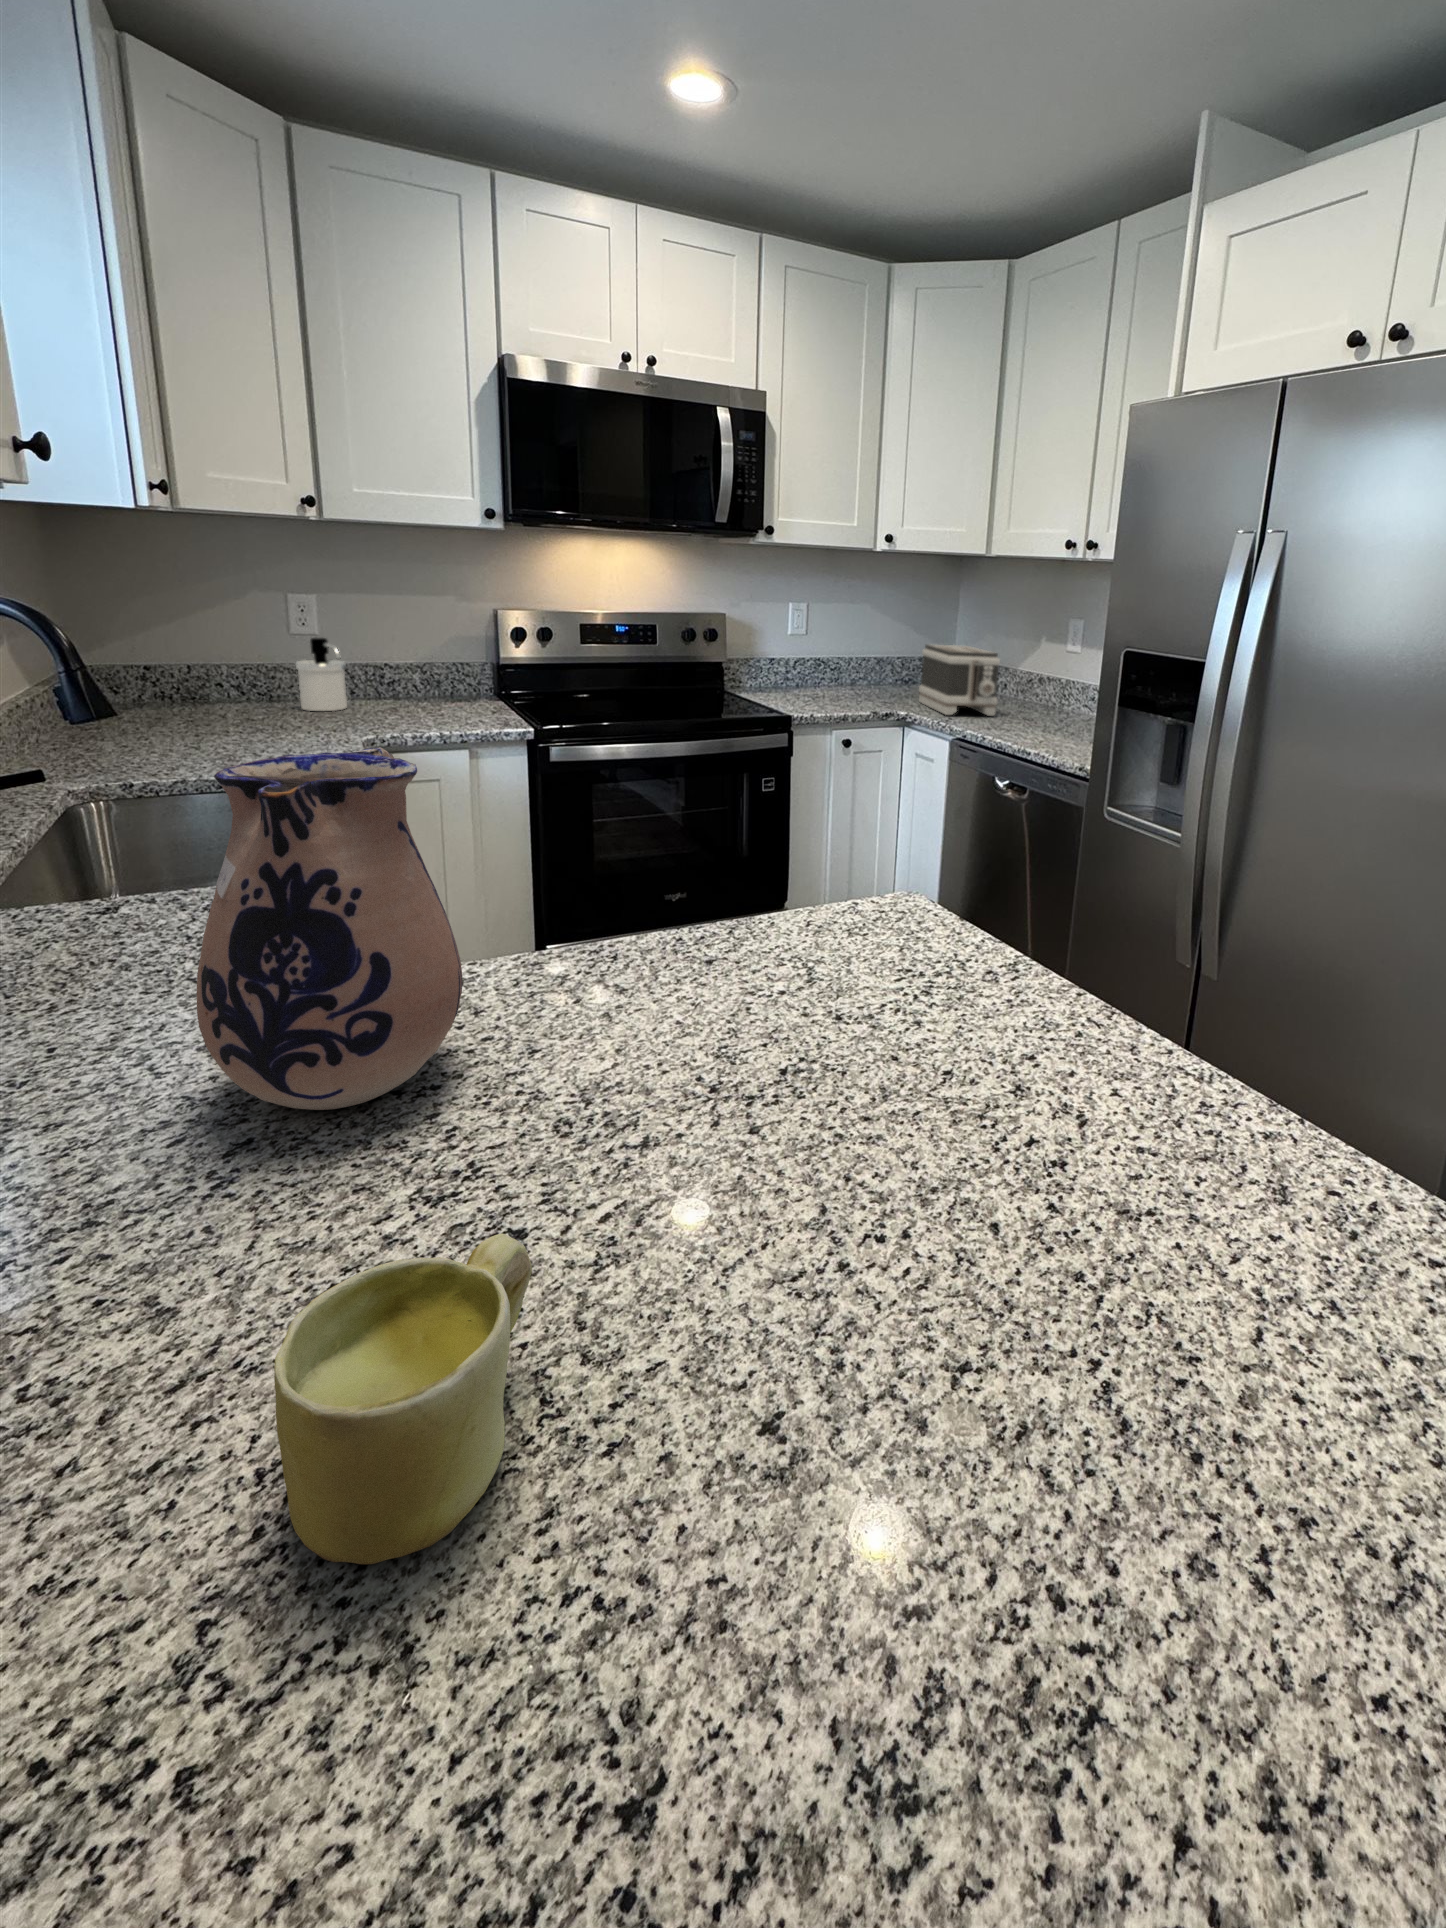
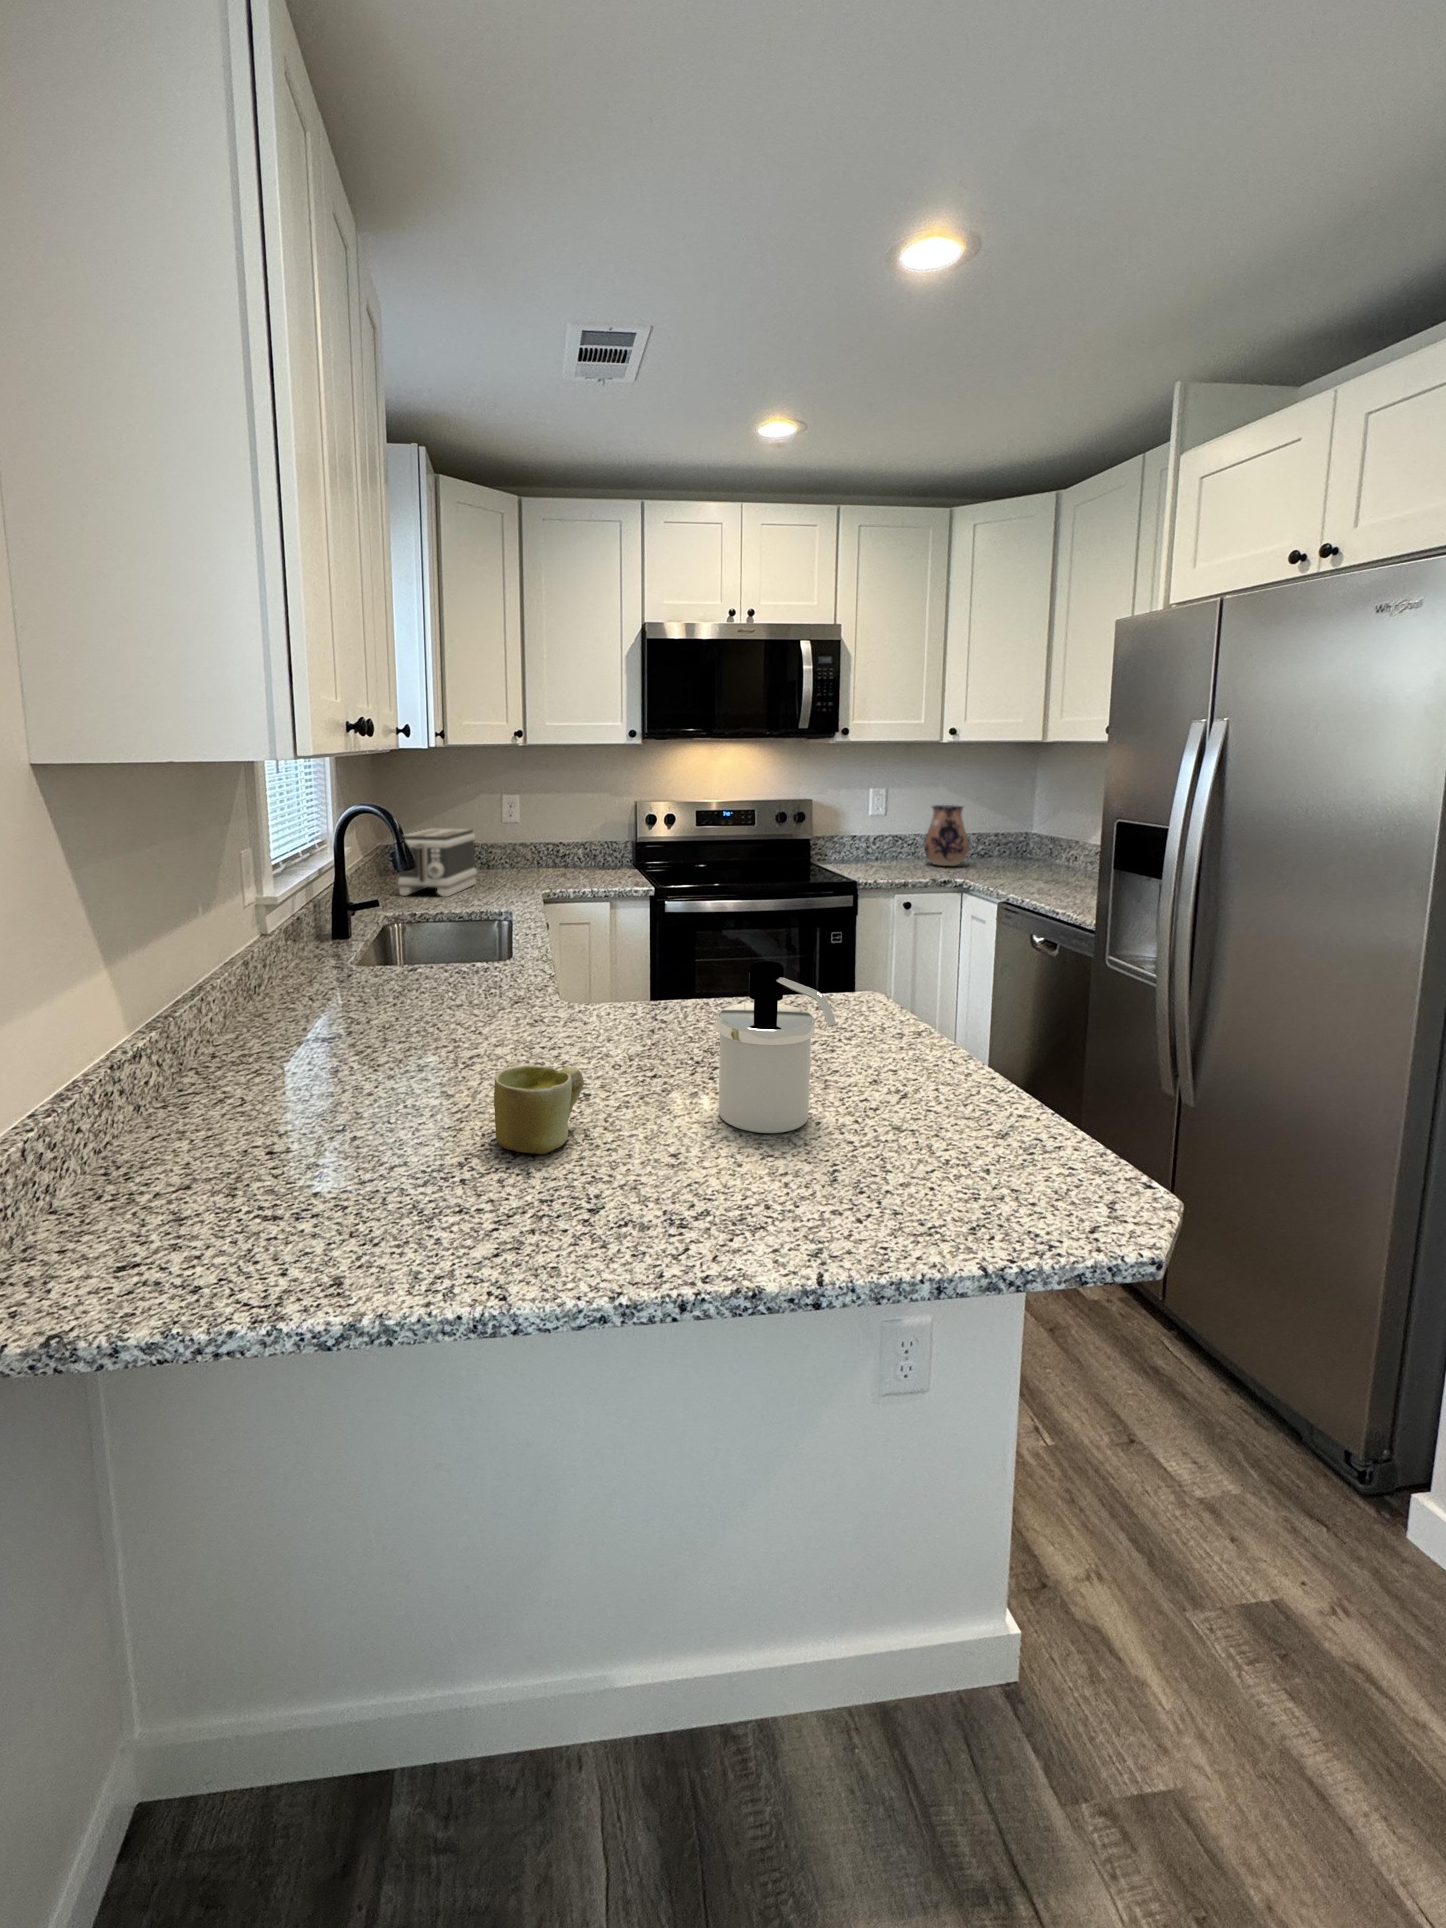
soap dispenser: present [296,638,347,711] -> present [717,960,836,1133]
toaster: present [919,644,1000,716] -> present [398,828,477,897]
ceramic pitcher: present [197,747,462,1110] -> present [924,805,969,866]

